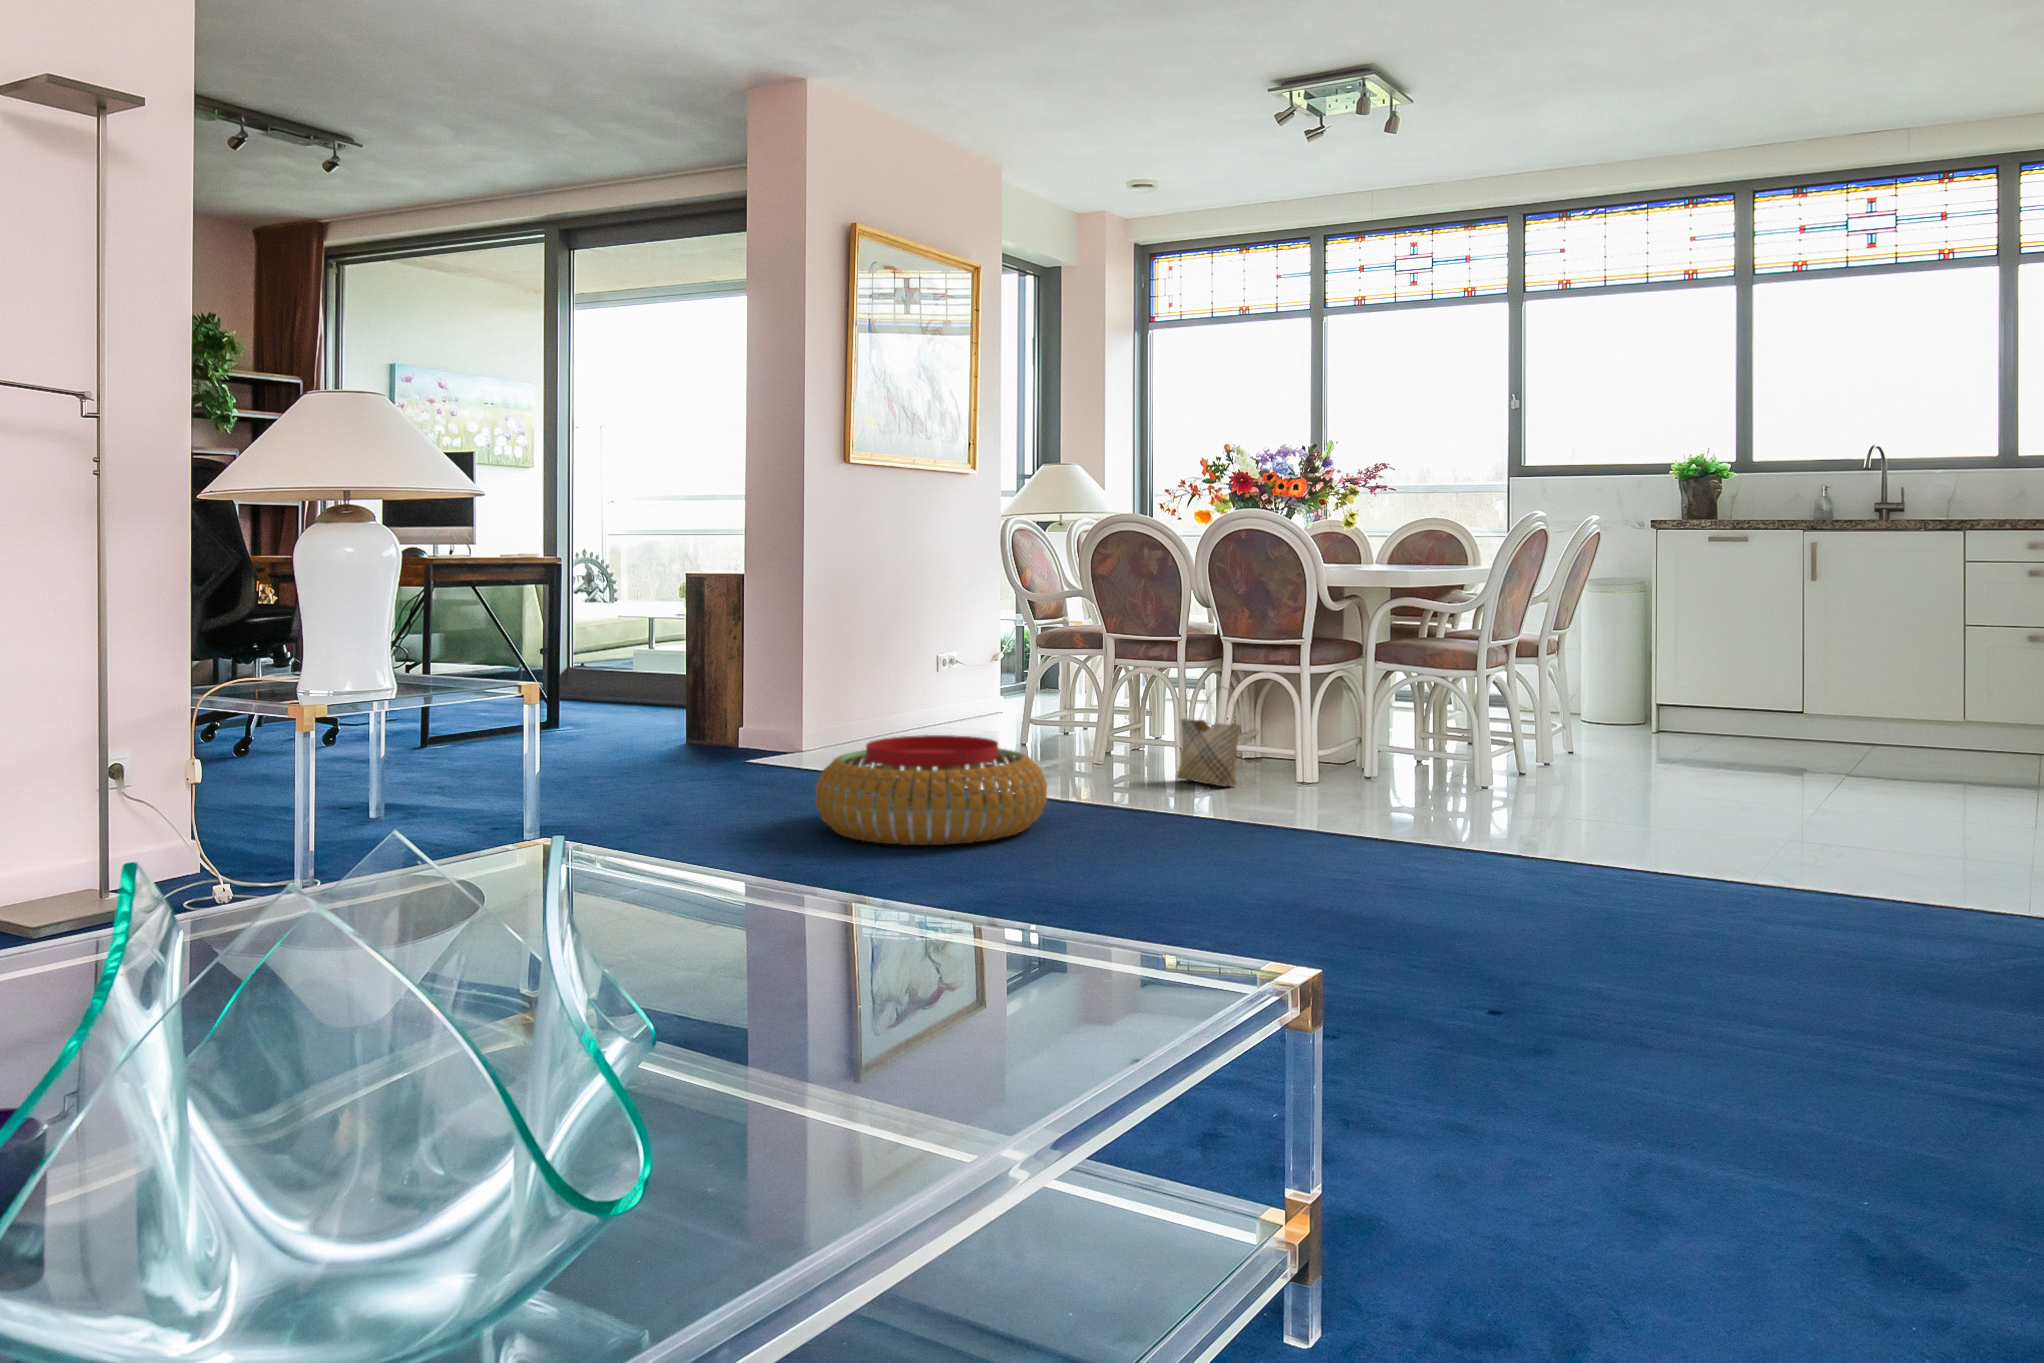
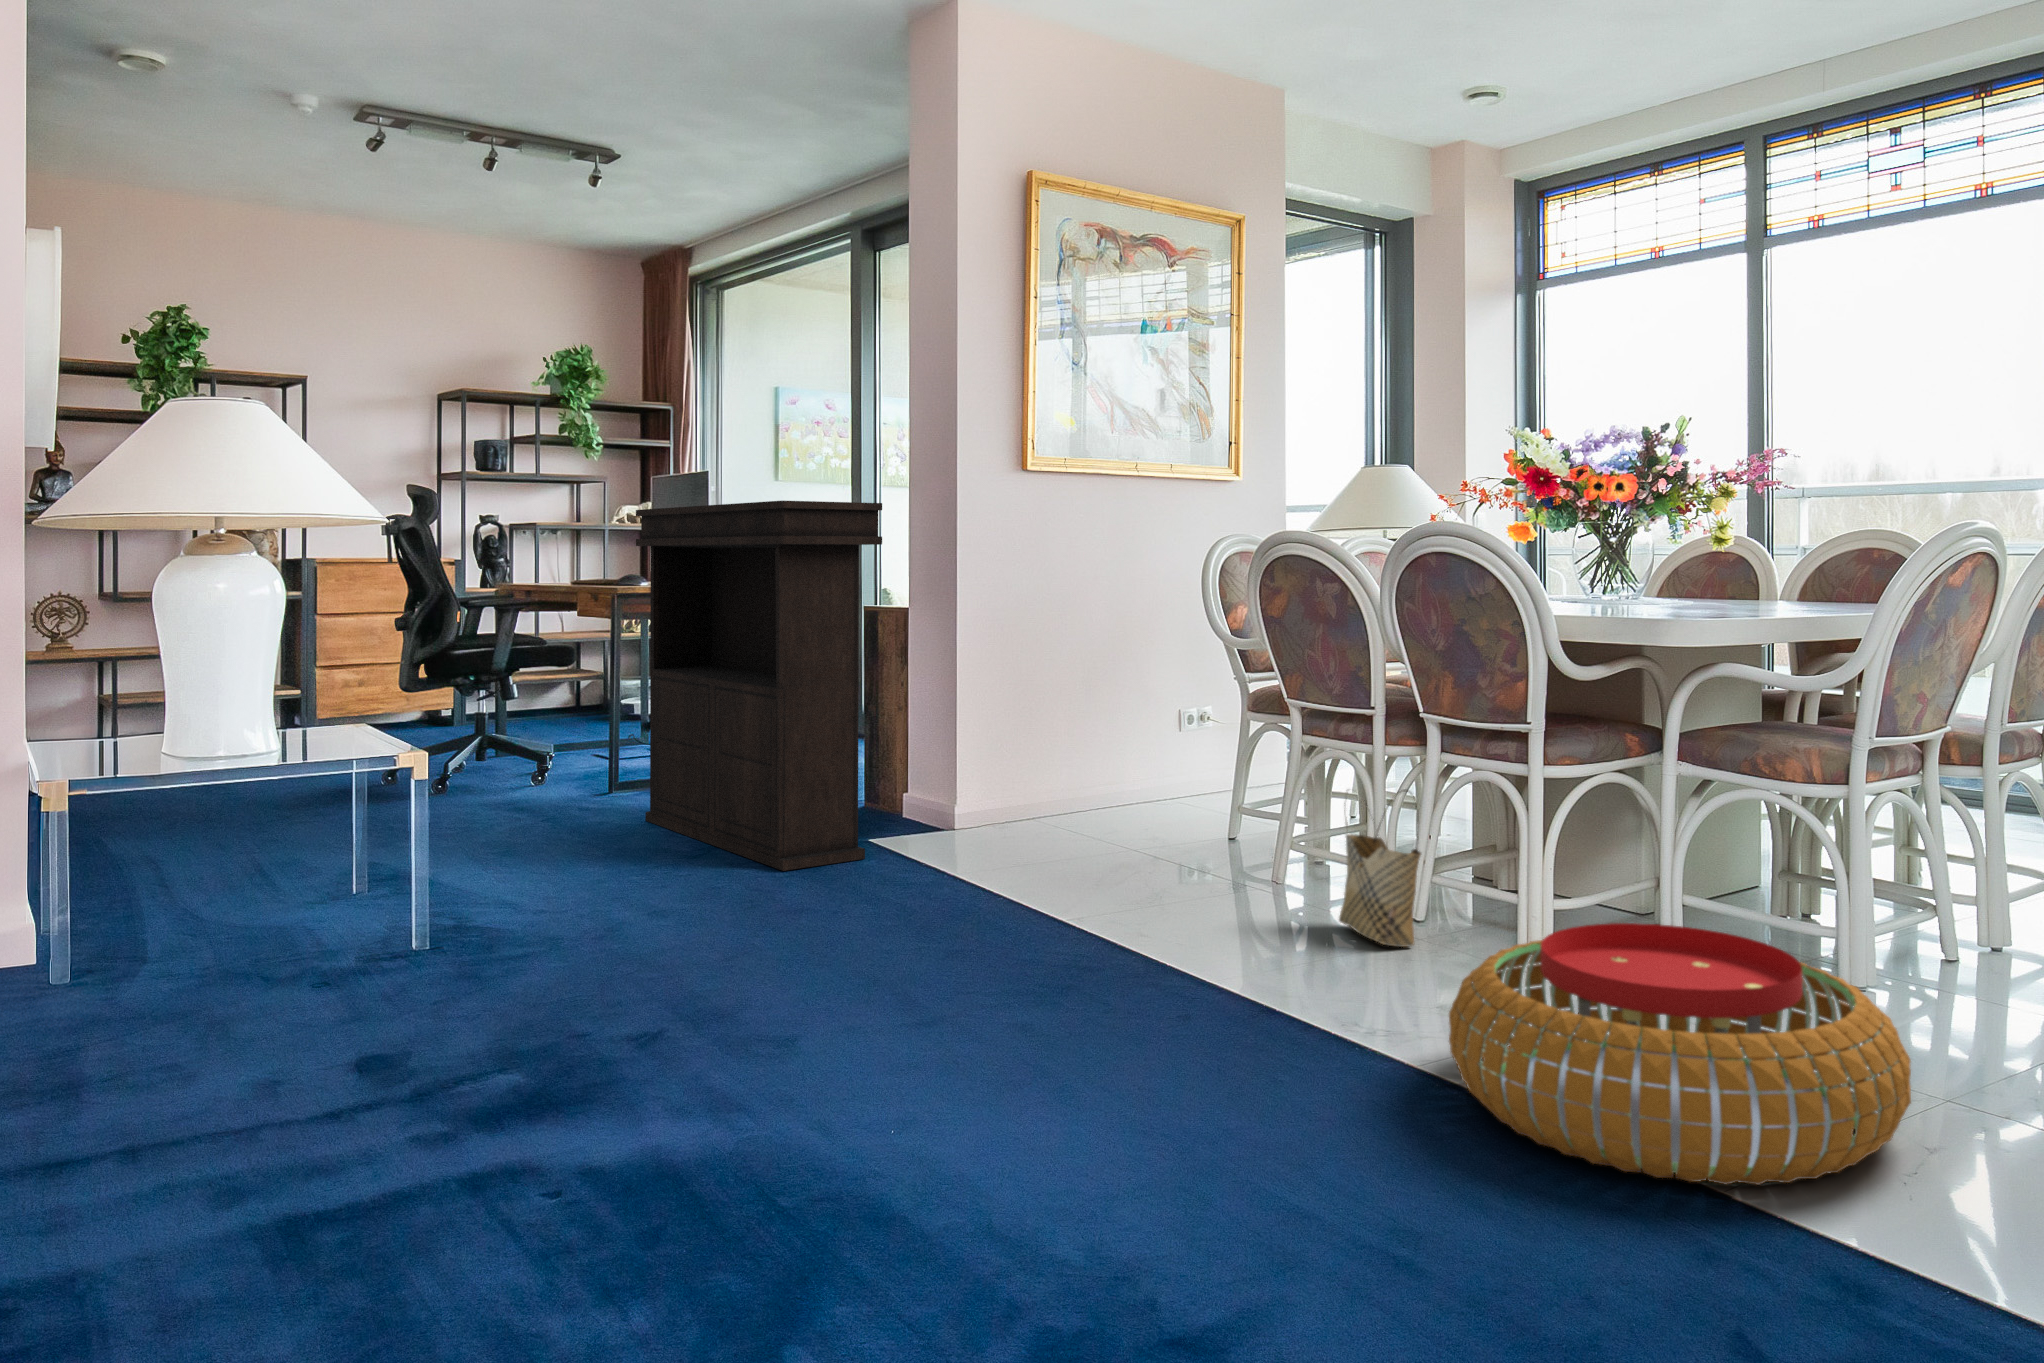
console table: none [509,486,789,781] -> present [636,501,882,871]
pouf: present [815,735,1047,845] -> present [1449,923,1911,1185]

